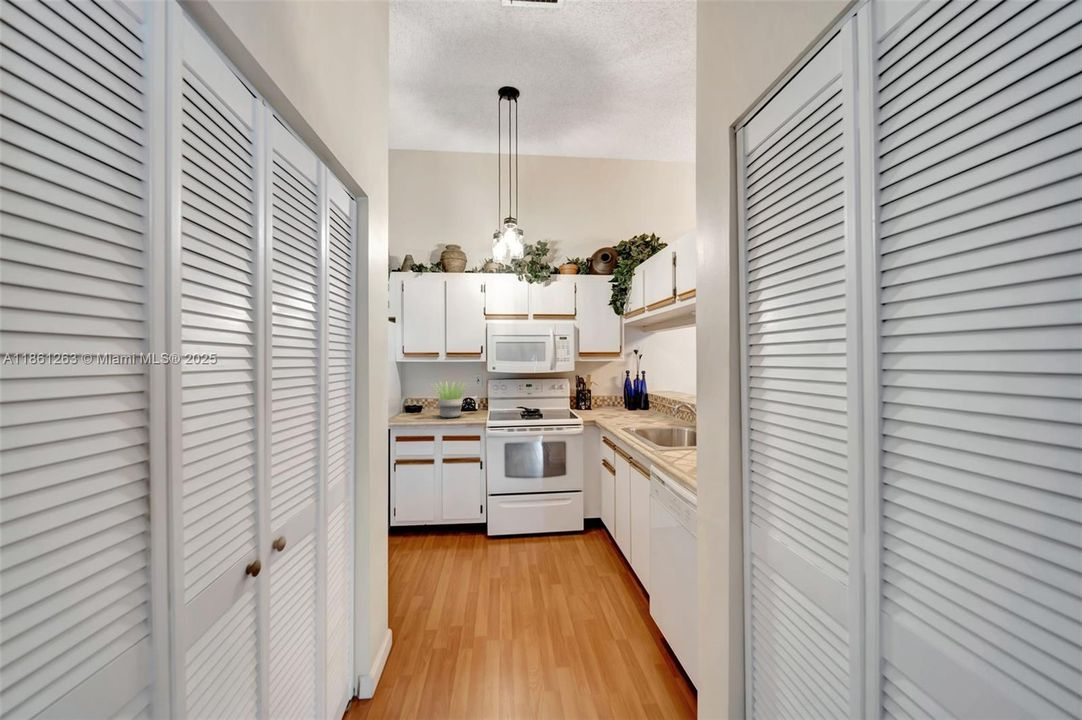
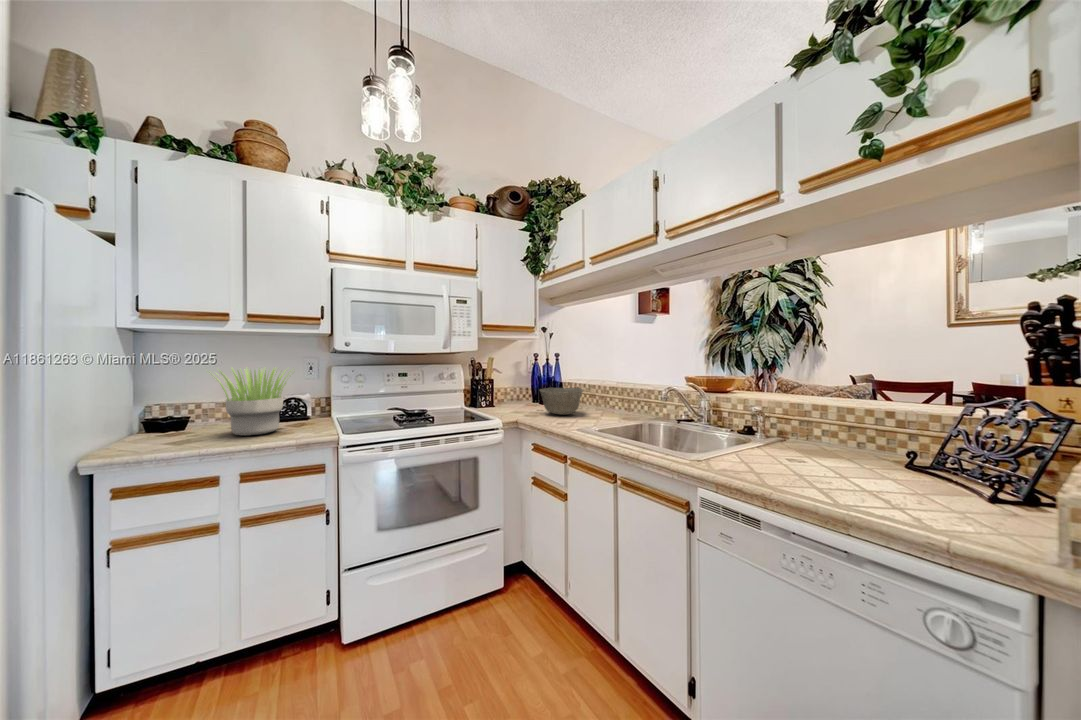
bowl: none [615,399,647,419] -> present [540,388,583,415]

